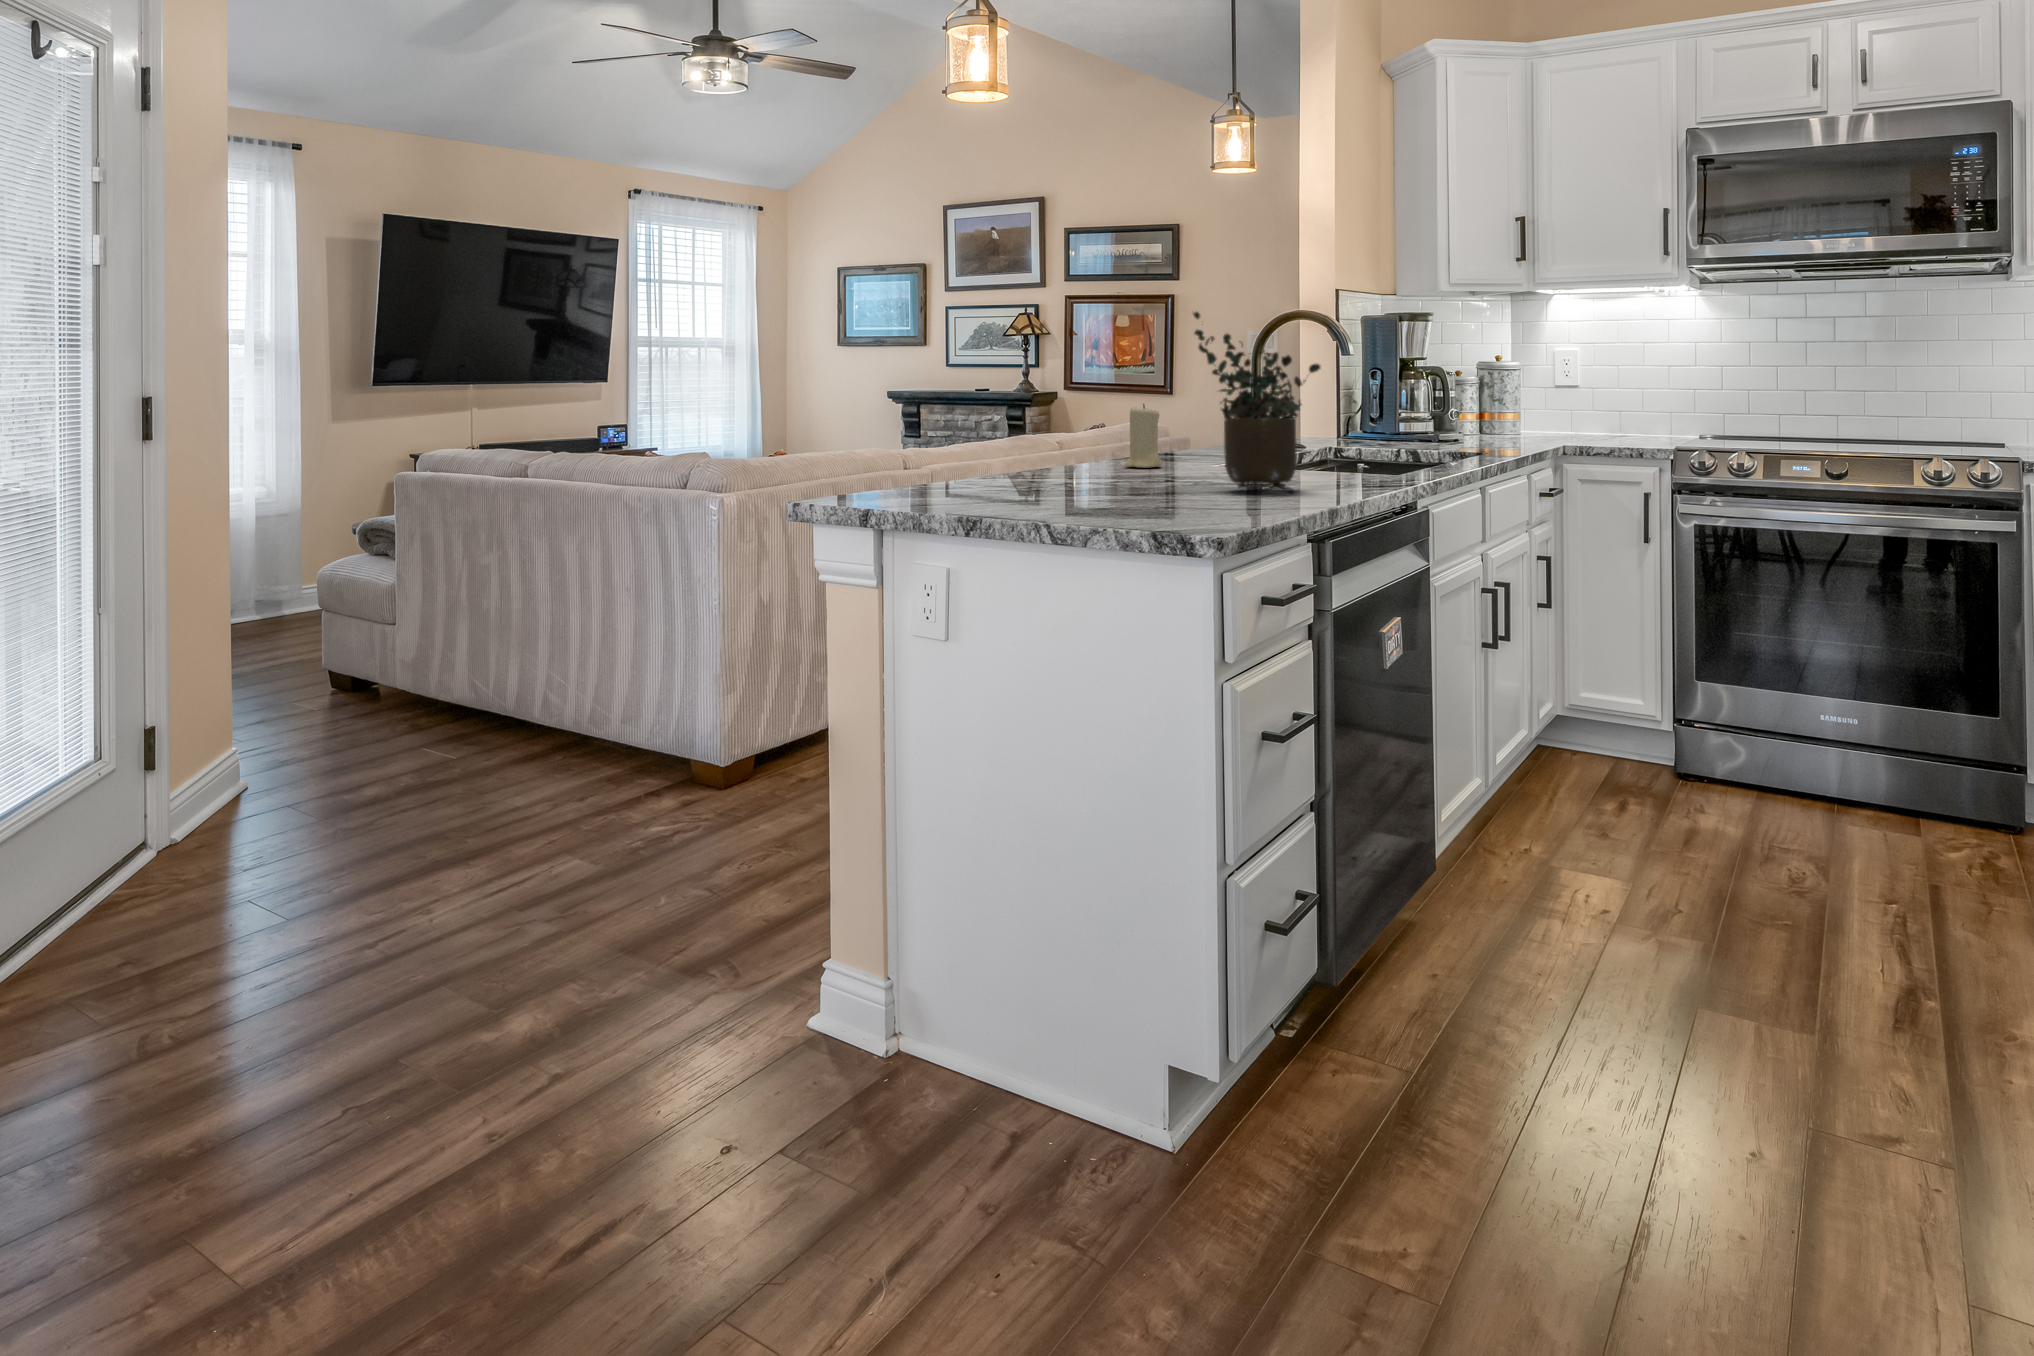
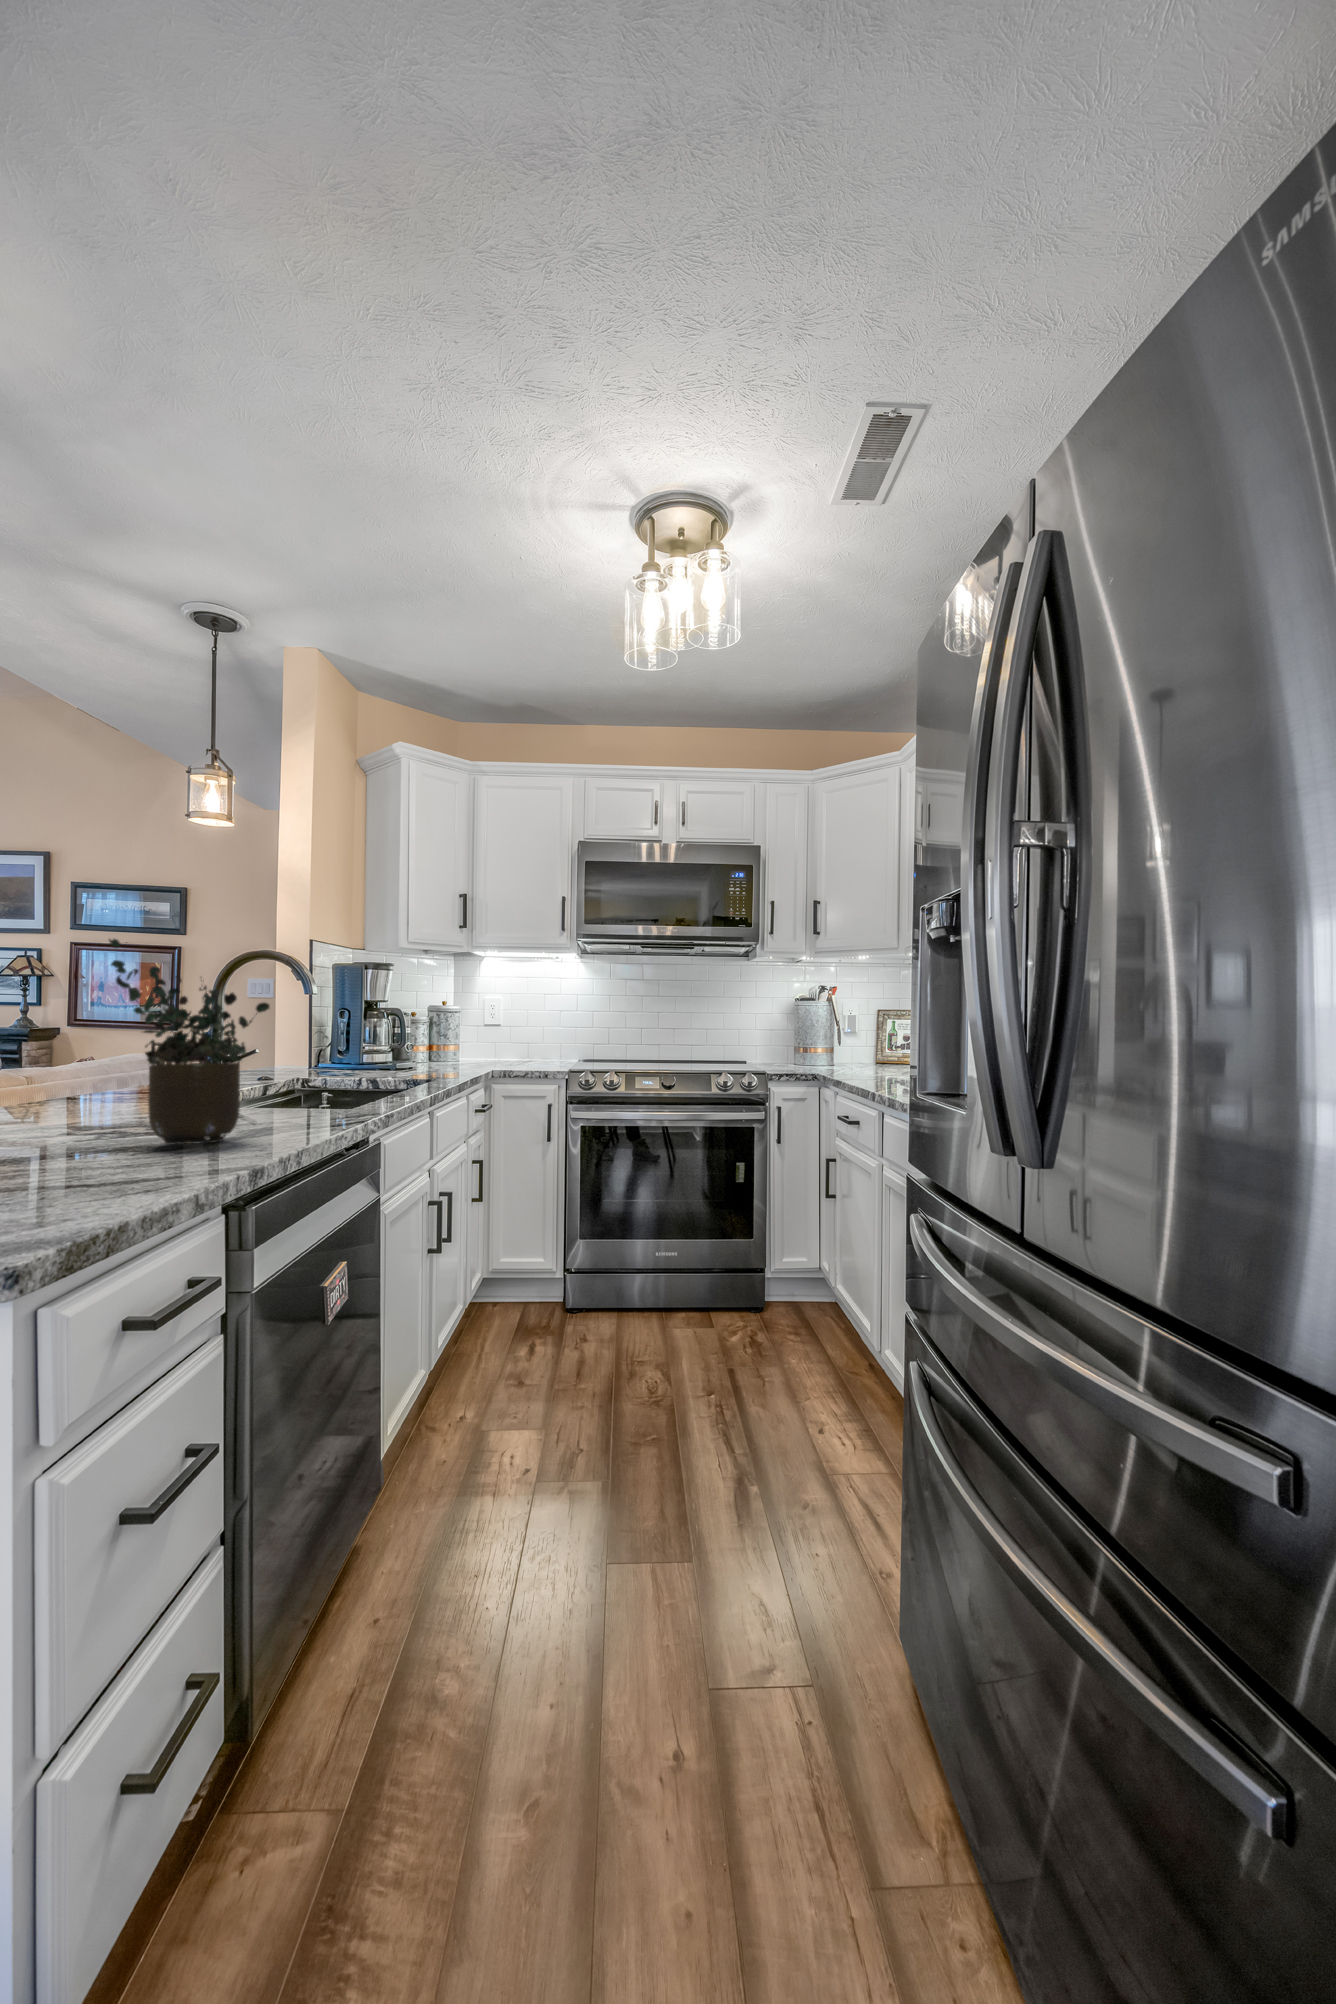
candle: present [1124,404,1163,468] -> none [45,1044,98,1115]

